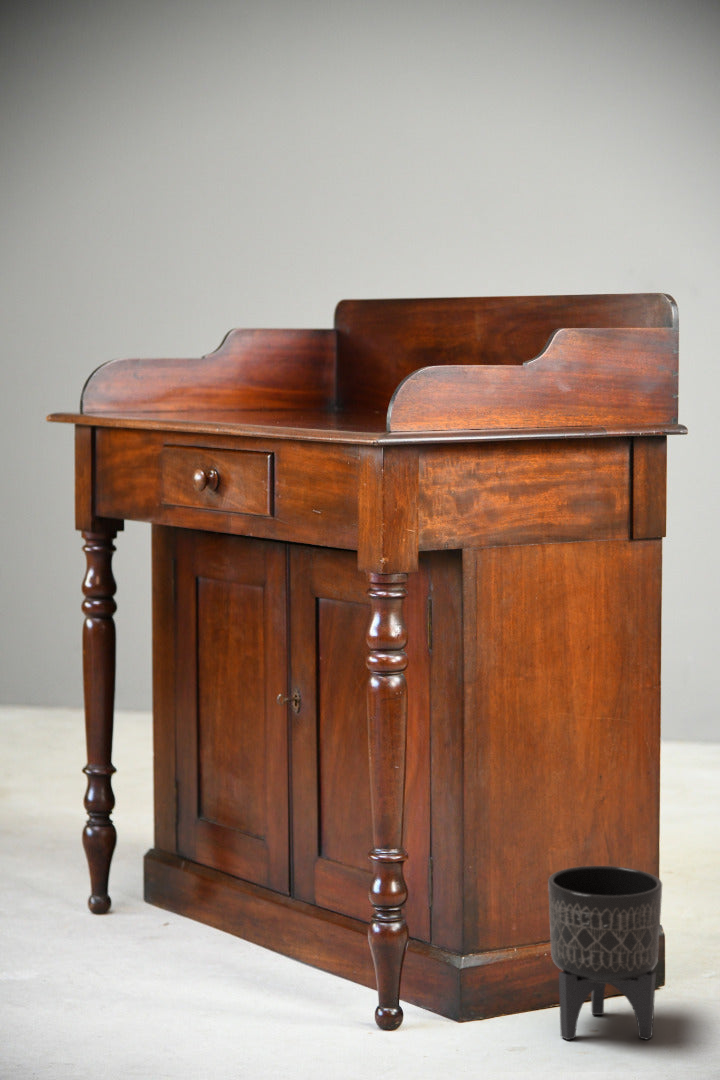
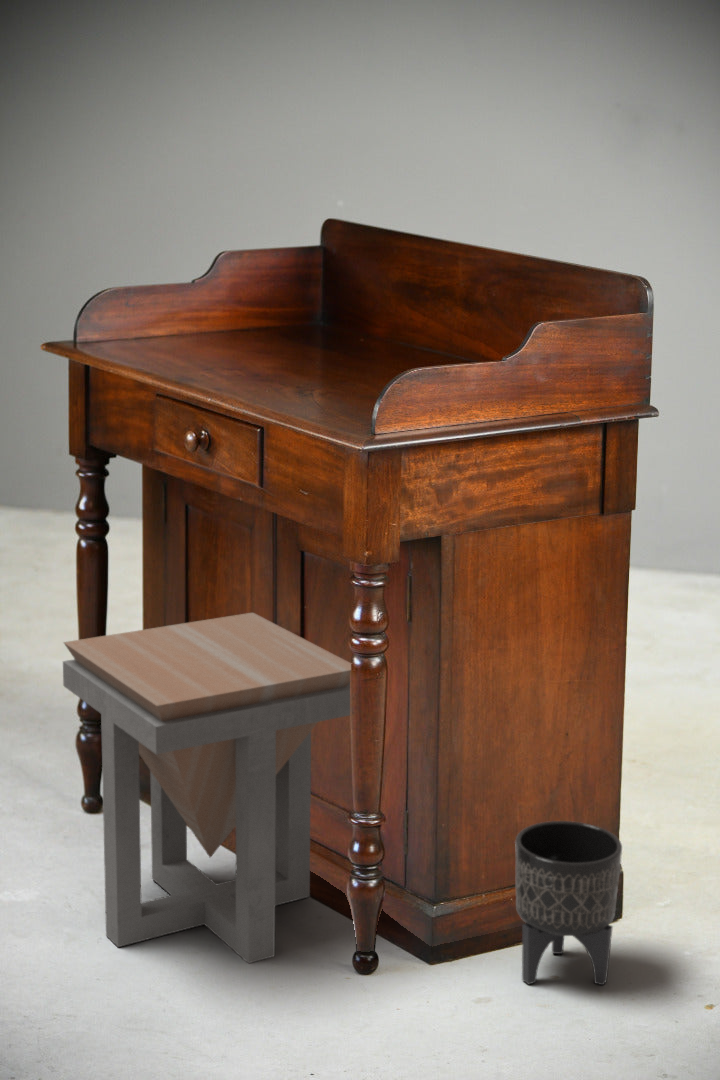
side table: none [68,674,381,1028] -> present [63,613,352,963]

